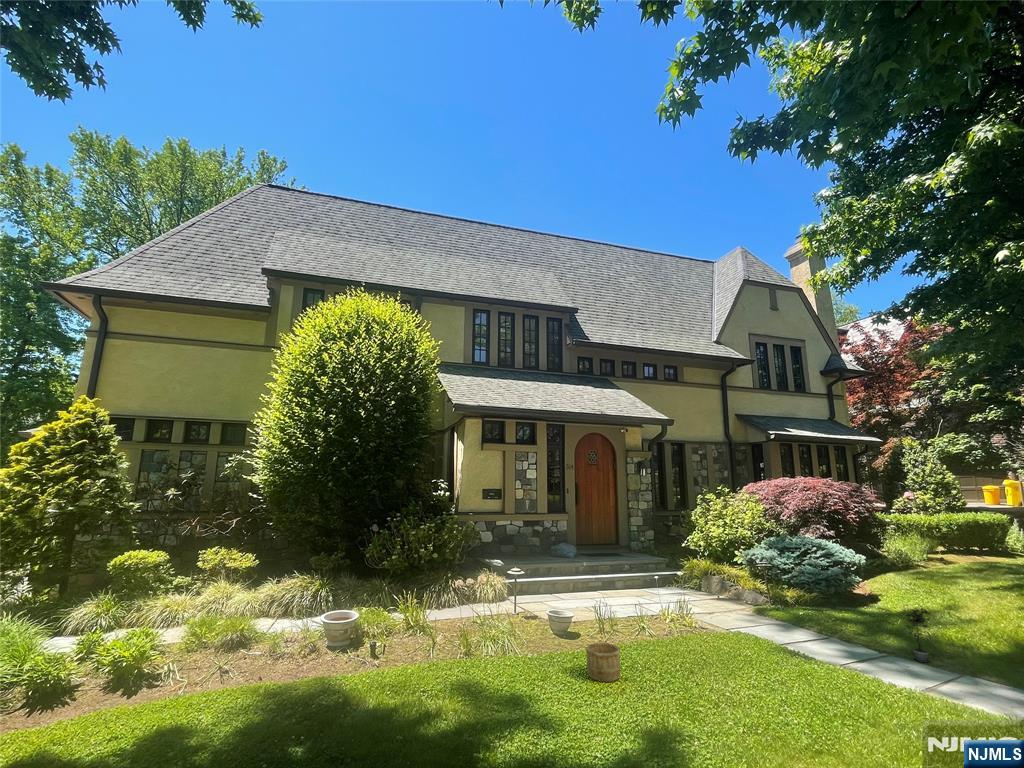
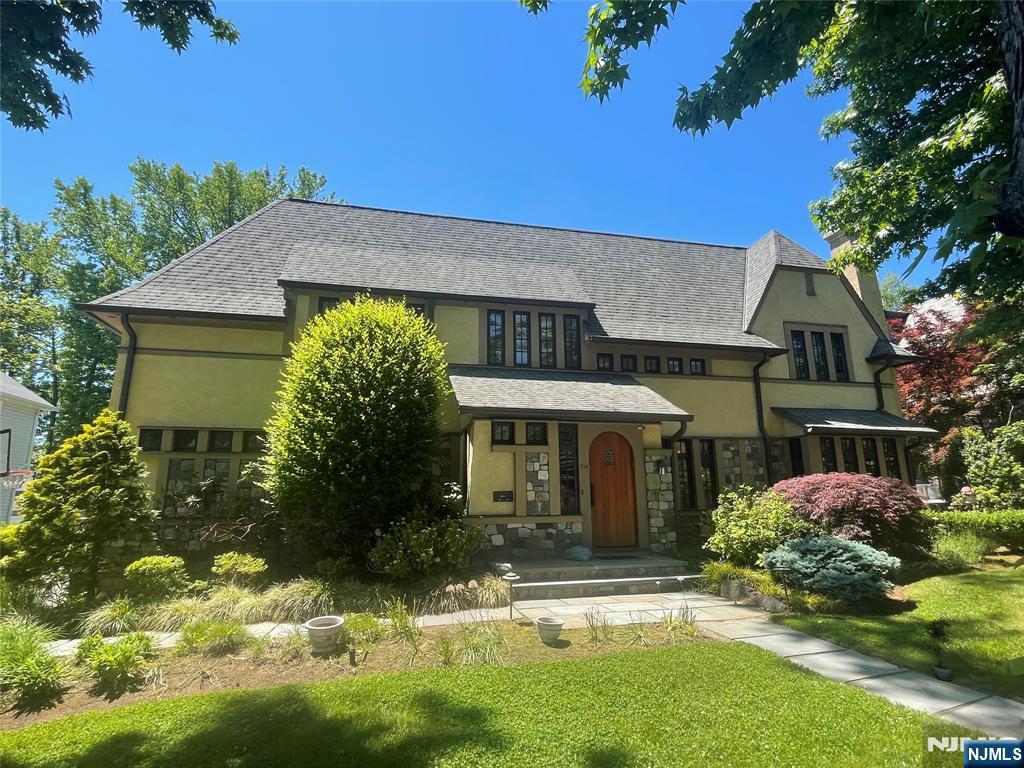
wooden bucket: present [586,643,620,682] -> none [558,653,594,695]

